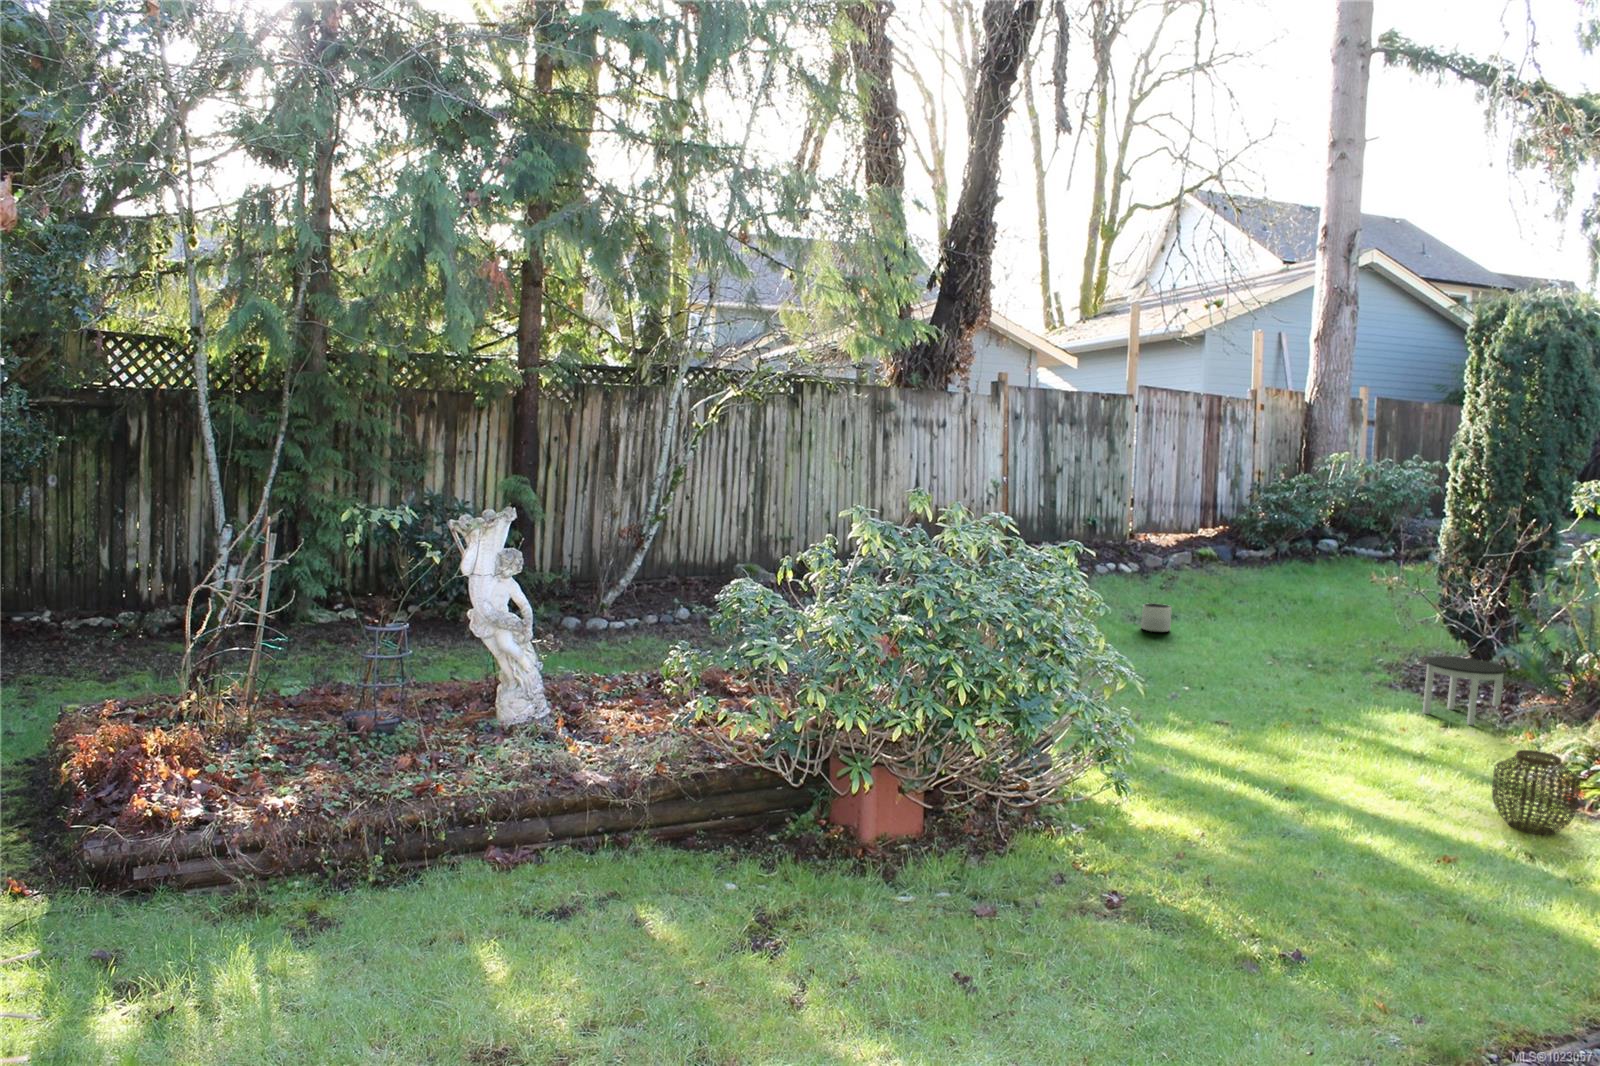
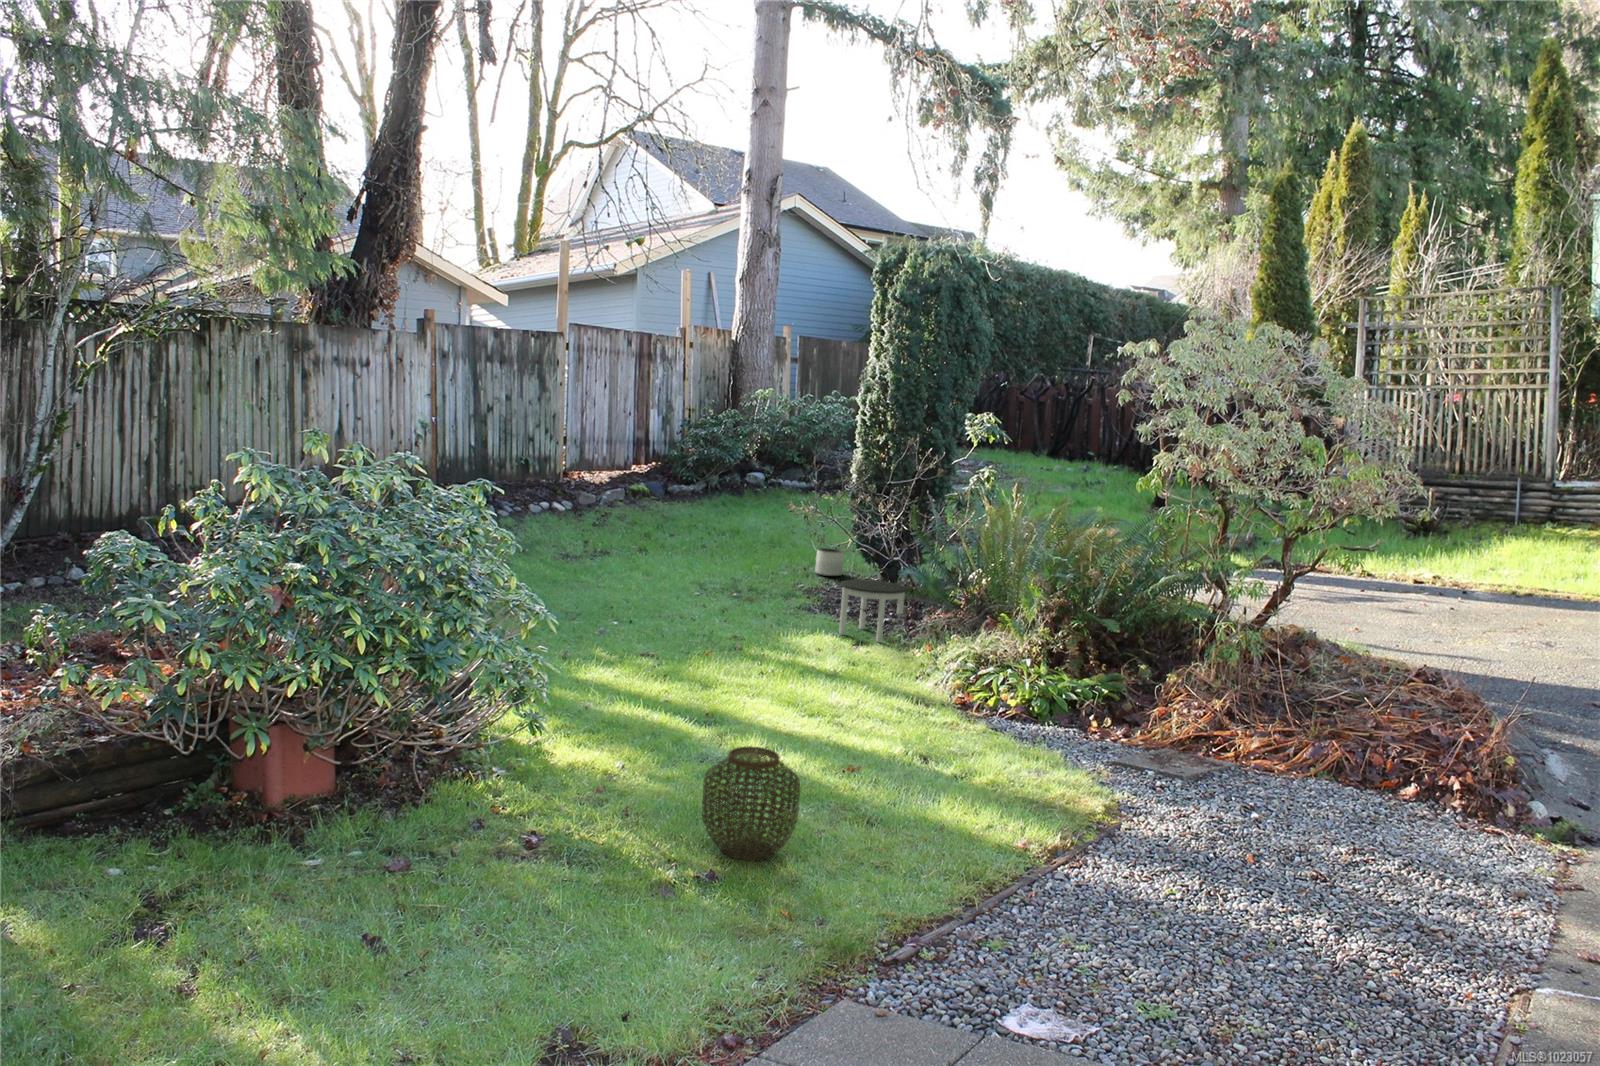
planter: present [1141,604,1171,632] -> present [815,548,844,576]
woven basket: present [1492,750,1580,835] -> present [702,747,800,861]

